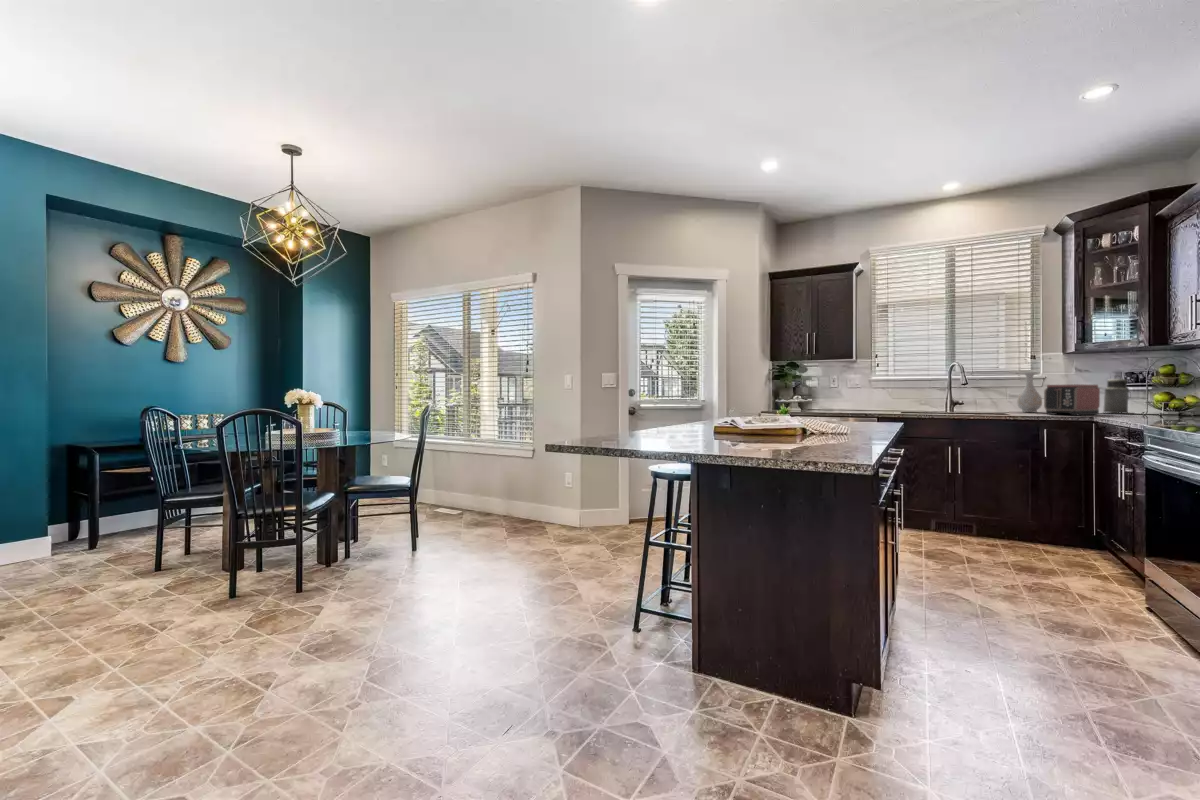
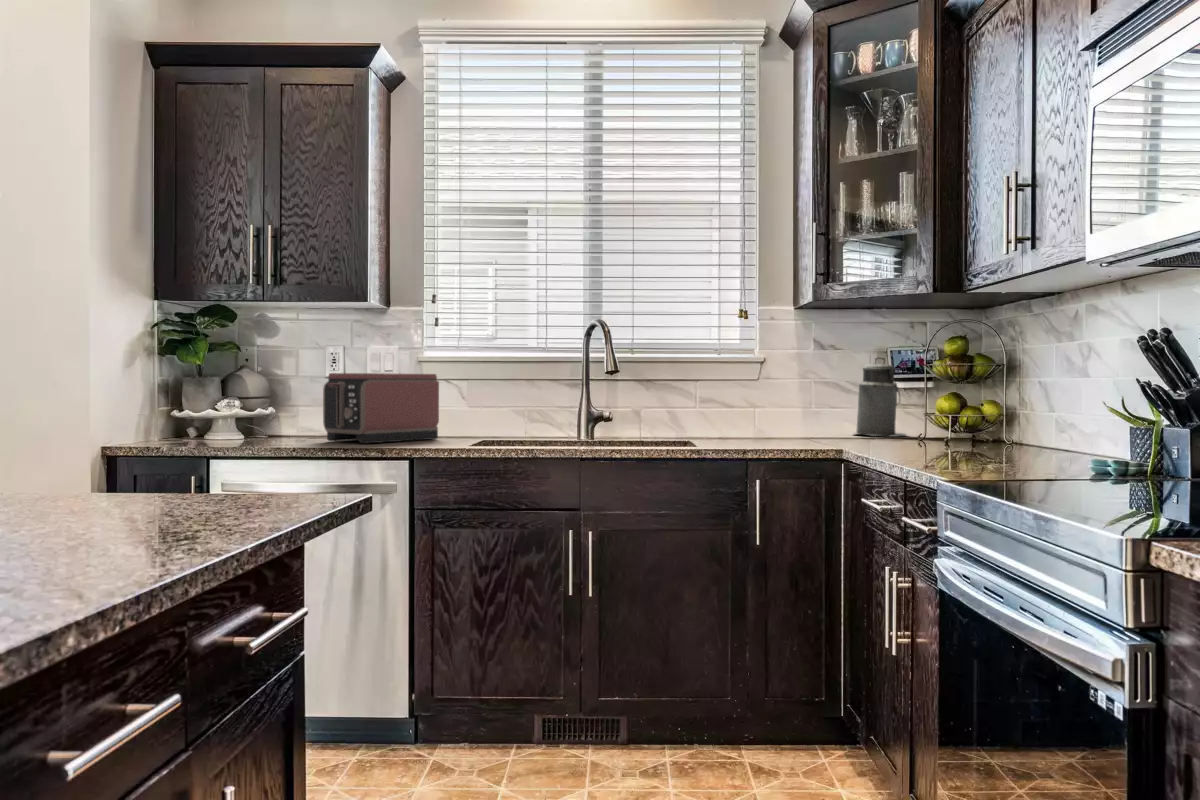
vase: present [1017,373,1042,412] -> none [710,348,754,434]
toaster: present [1044,385,1100,415] -> present [323,373,439,443]

